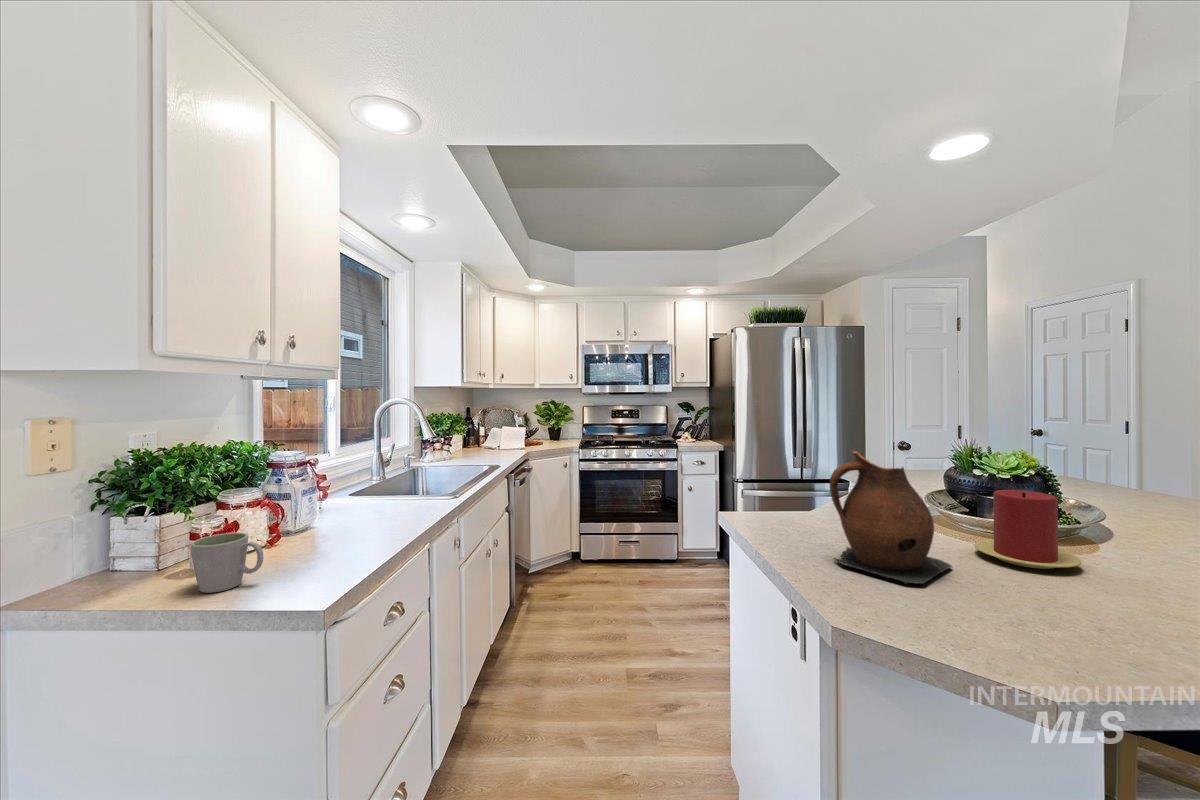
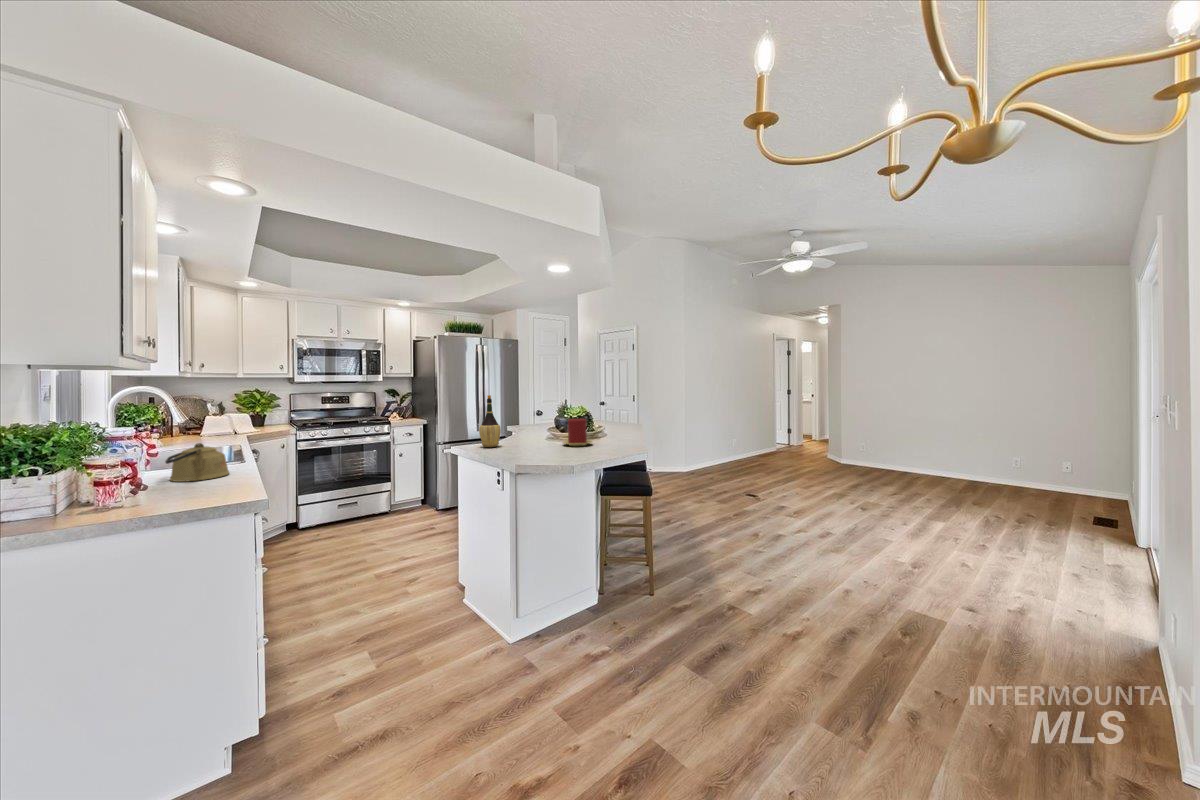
wine bottle: none [769,422,814,527] -> present [479,395,501,447]
ceramic pitcher: present [830,451,952,585] -> none [510,405,554,455]
kettle: none [351,475,422,527] -> present [165,443,229,482]
mug: present [190,532,263,593] -> none [104,476,170,516]

